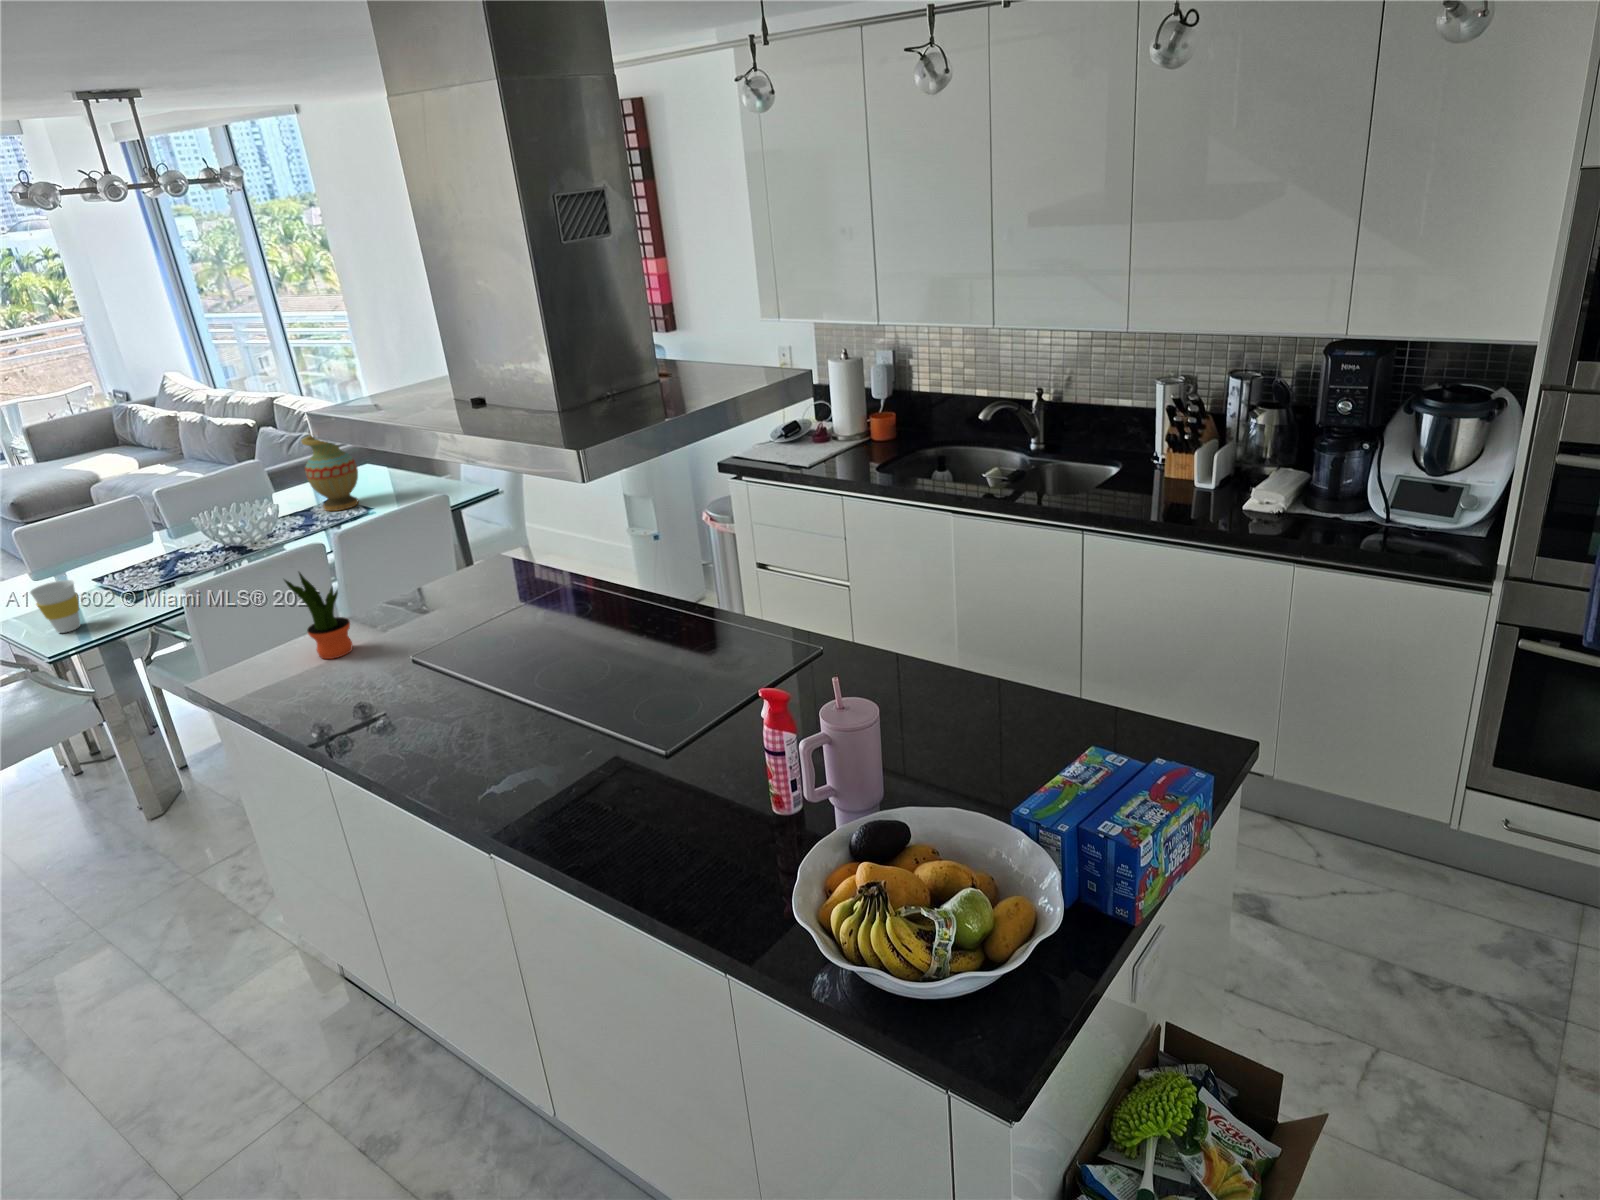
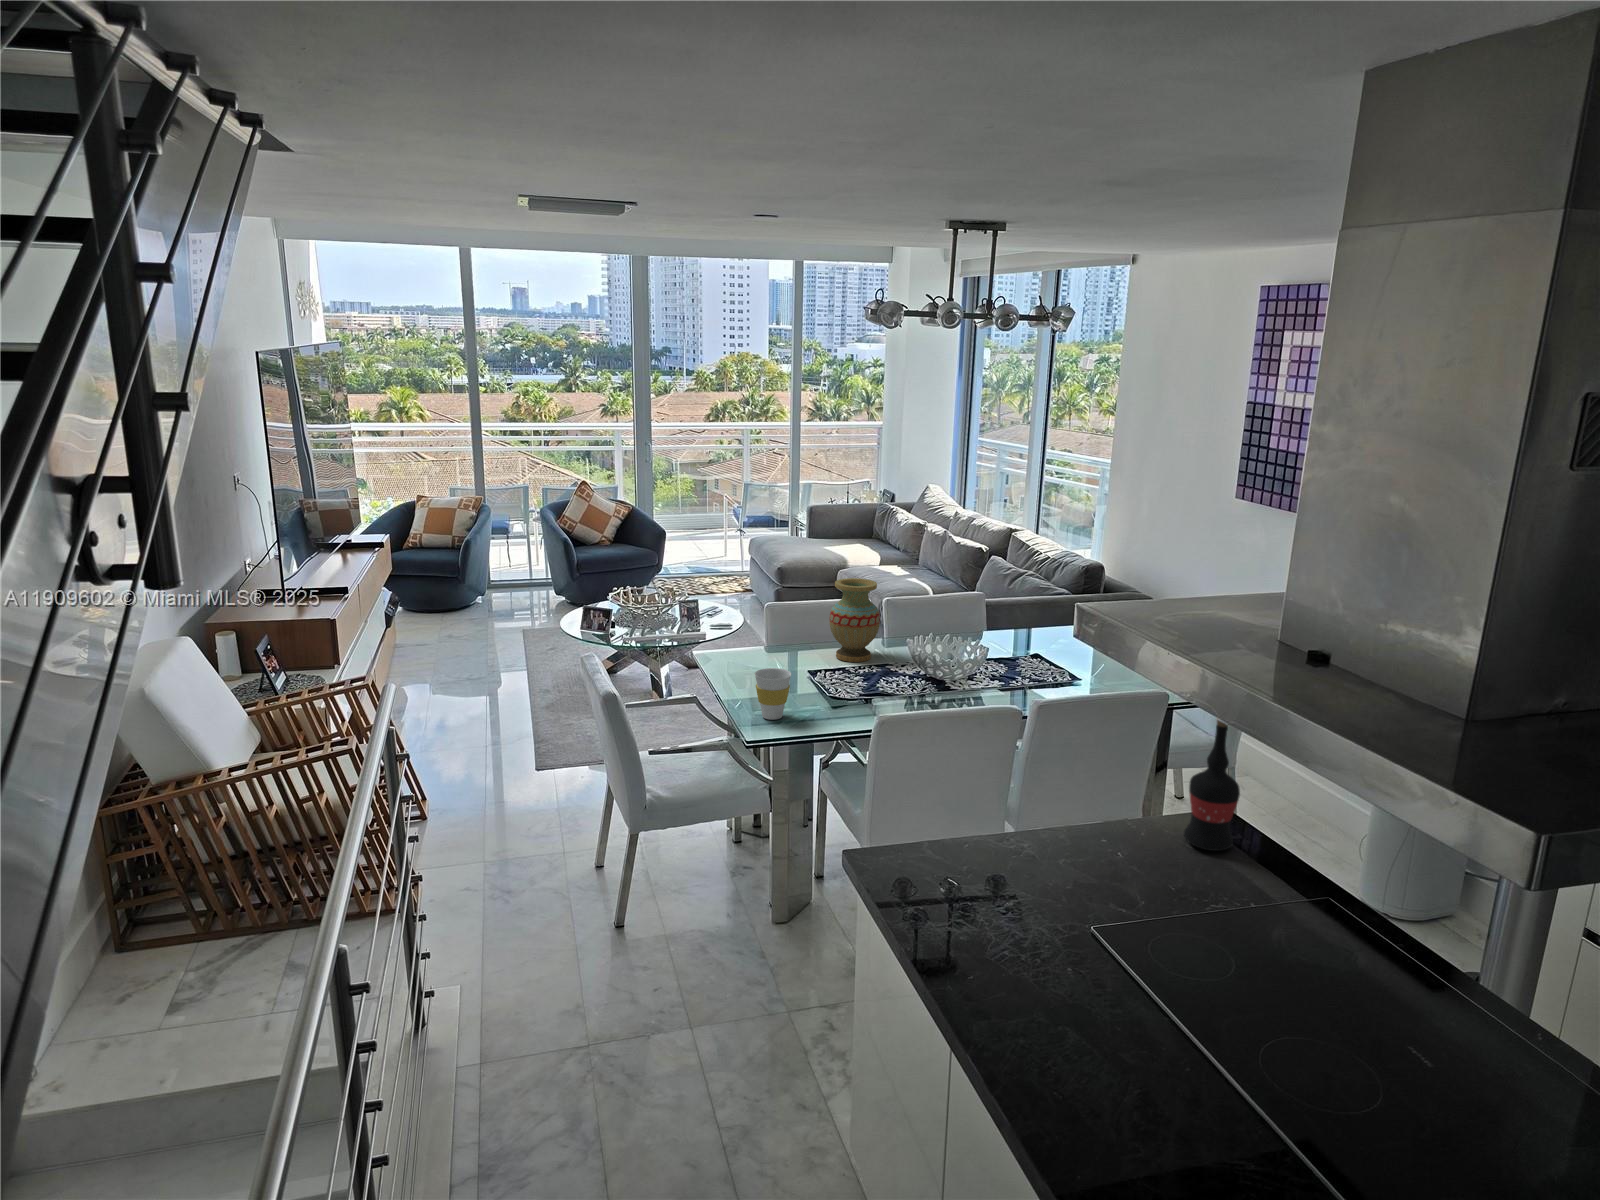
vase: present [301,436,358,511] -> present [829,578,880,662]
wine bottle: none [461,487,507,588] -> present [1184,720,1240,851]
potted plant: present [284,572,352,659] -> none [979,760,1033,877]

